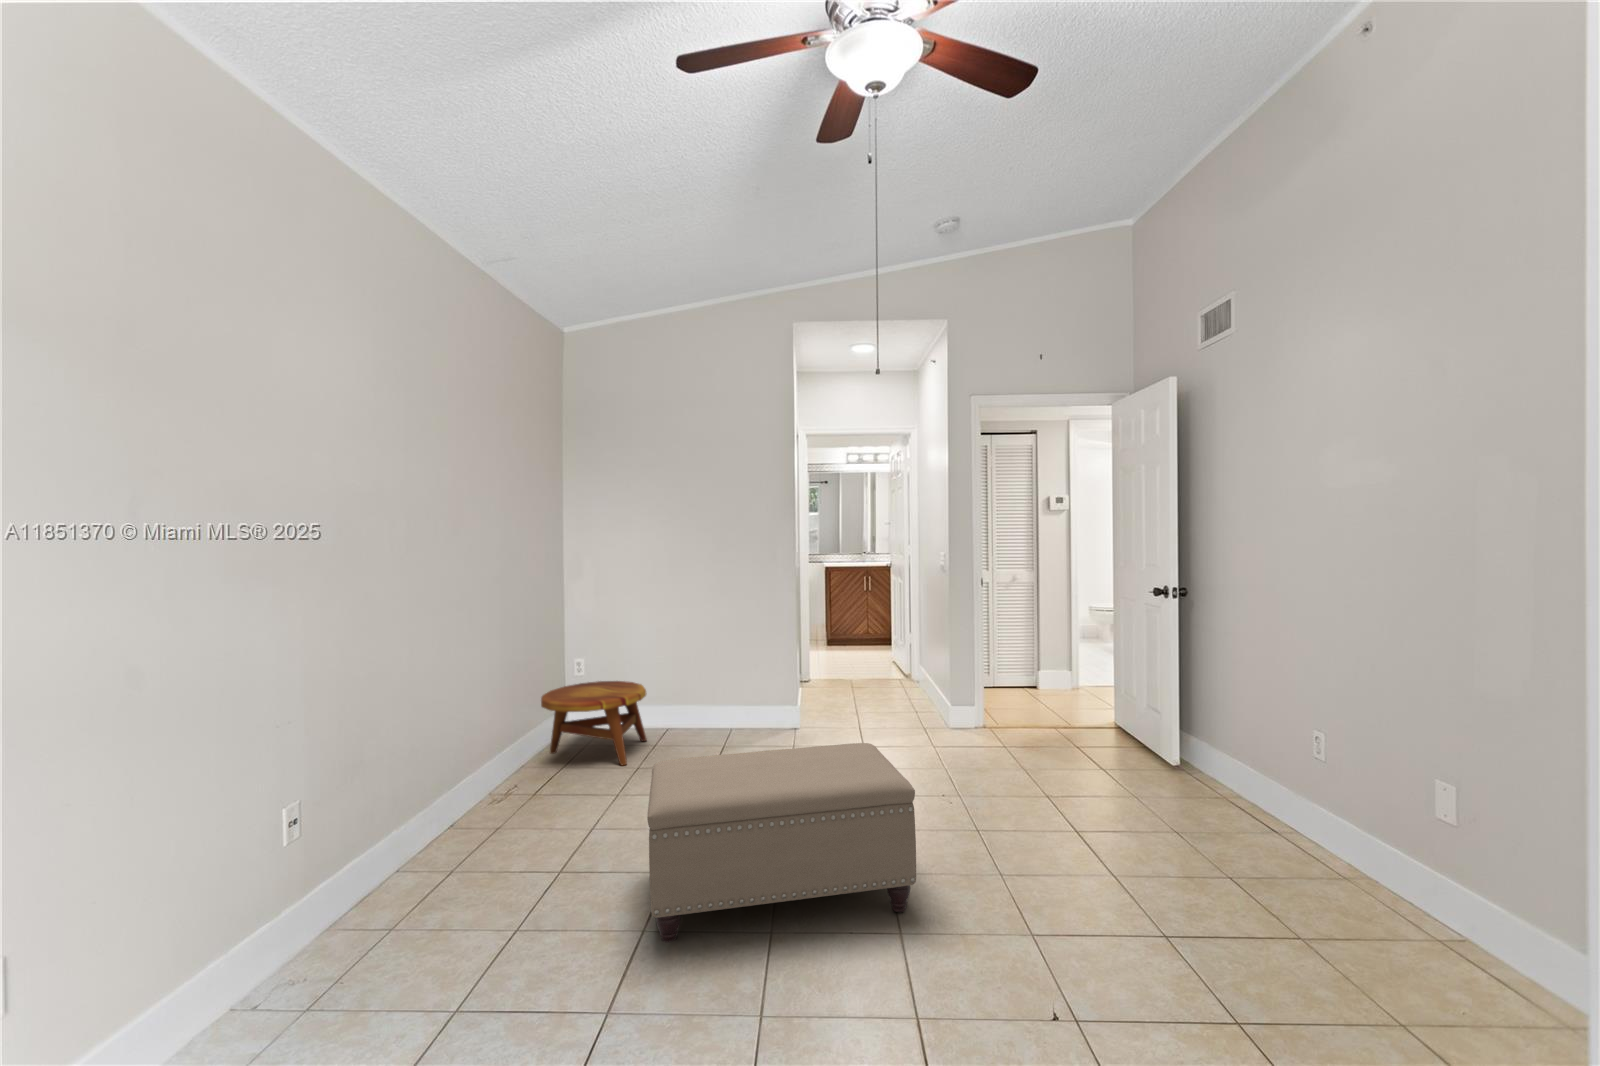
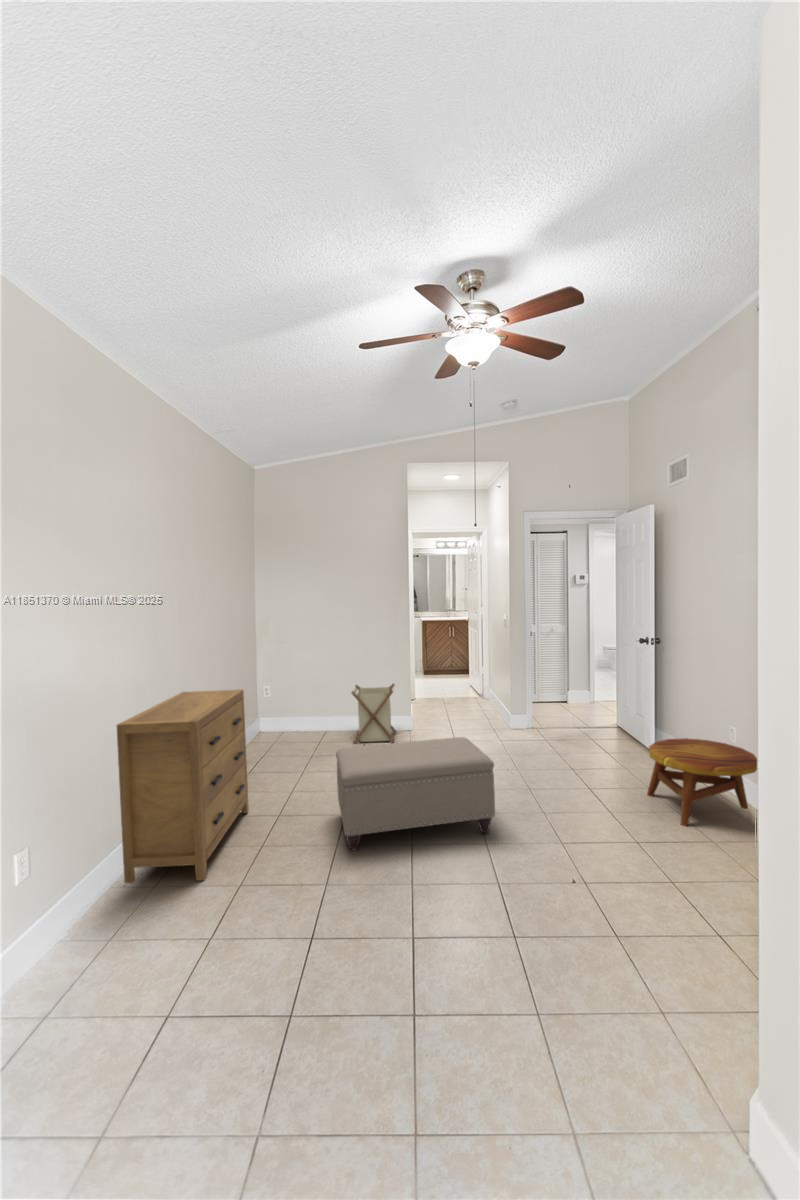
laundry basket: none [703,655,775,749] -> present [351,684,396,744]
dresser: none [238,660,510,1004] -> present [117,689,249,883]
side table: present [541,681,647,765] -> present [647,738,757,826]

